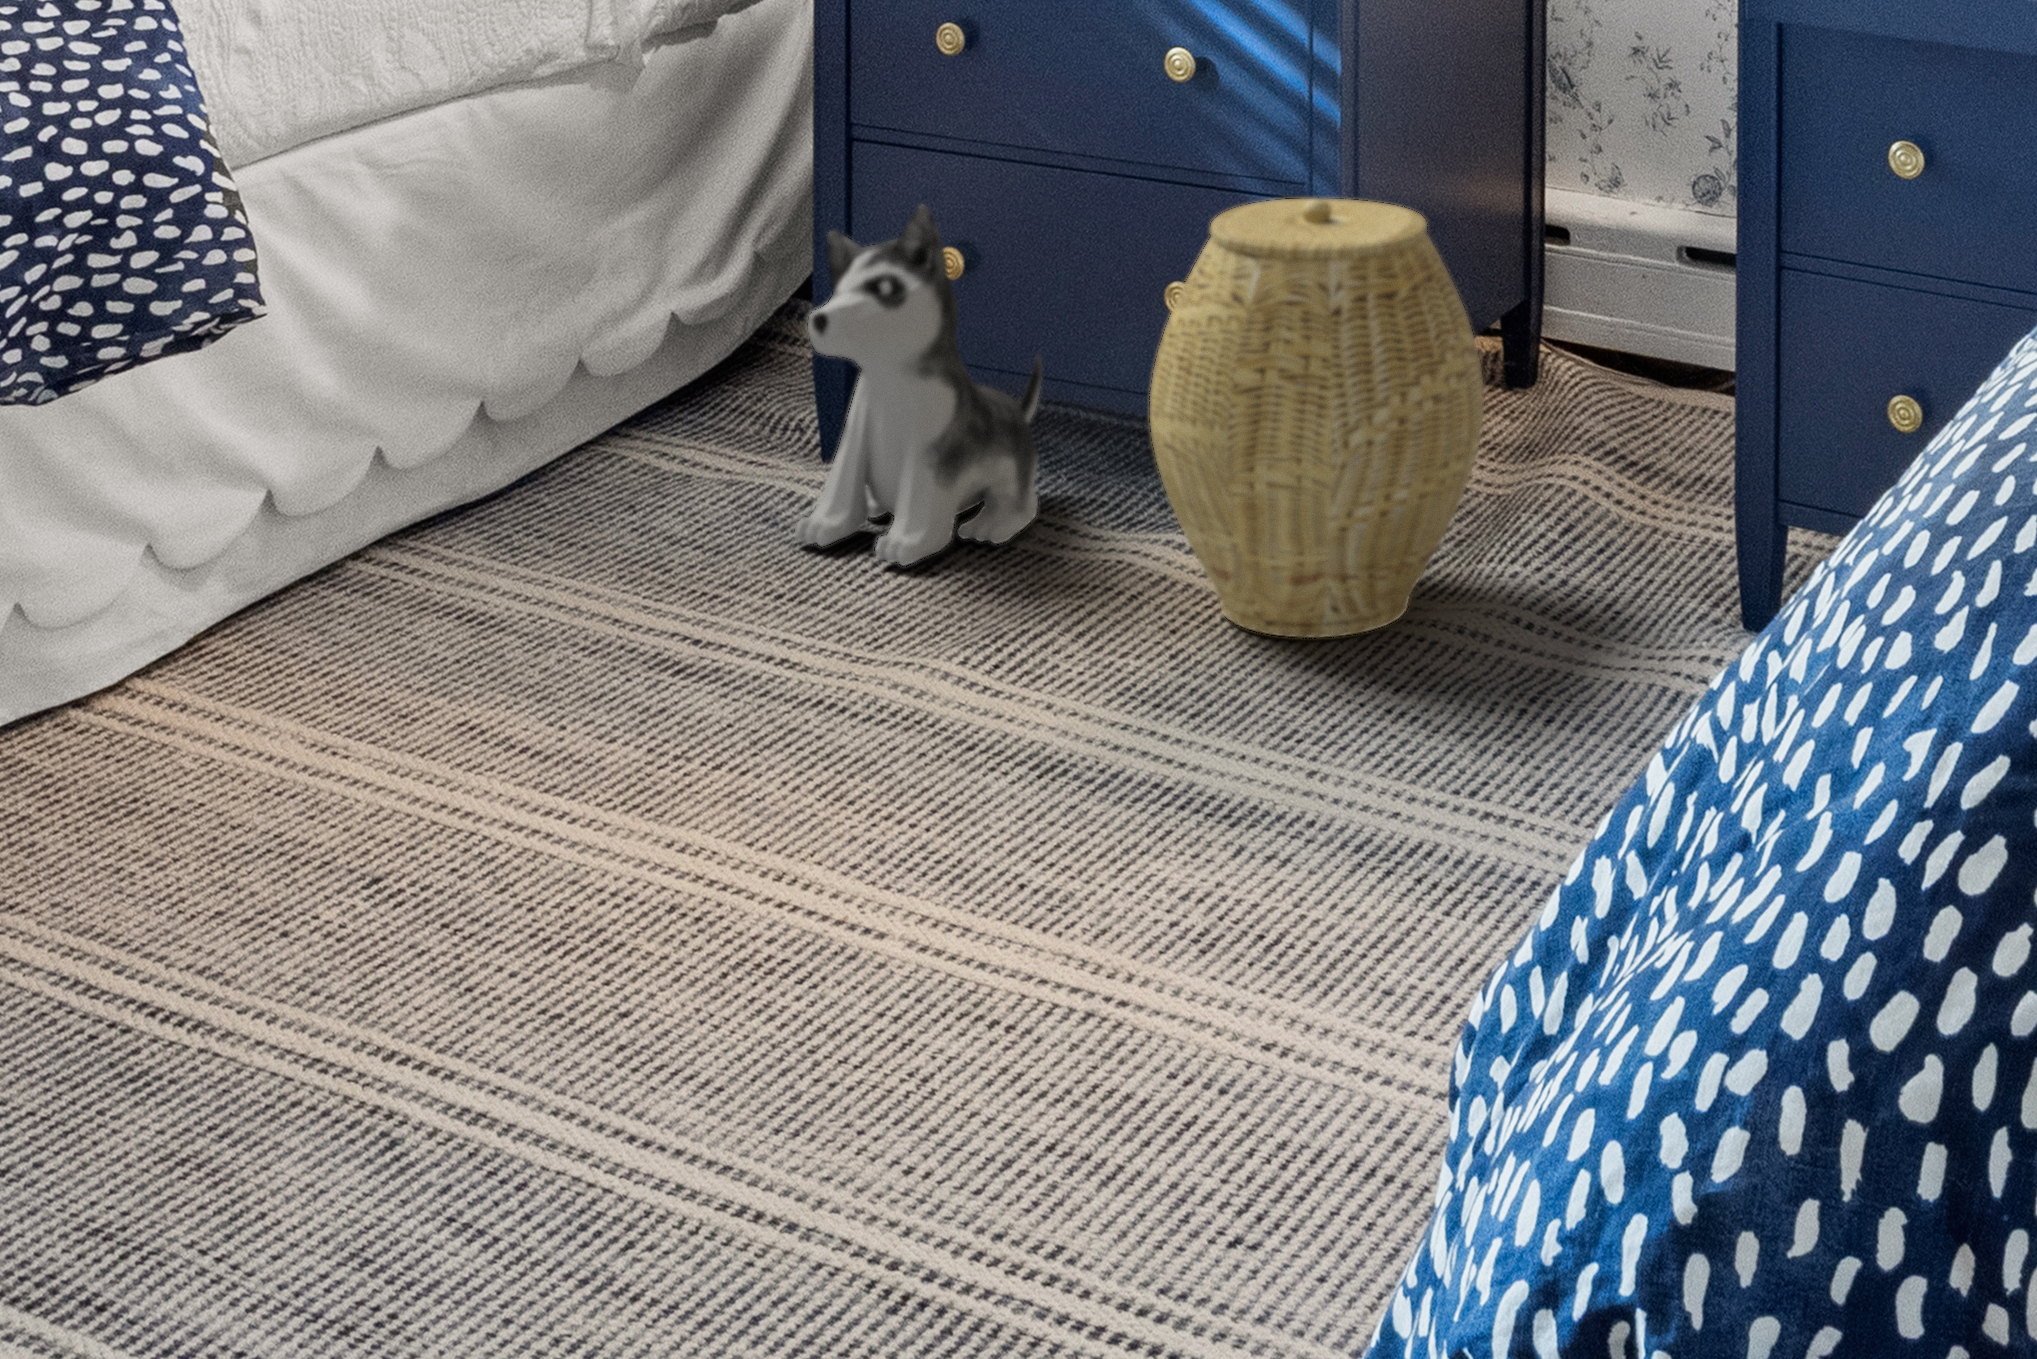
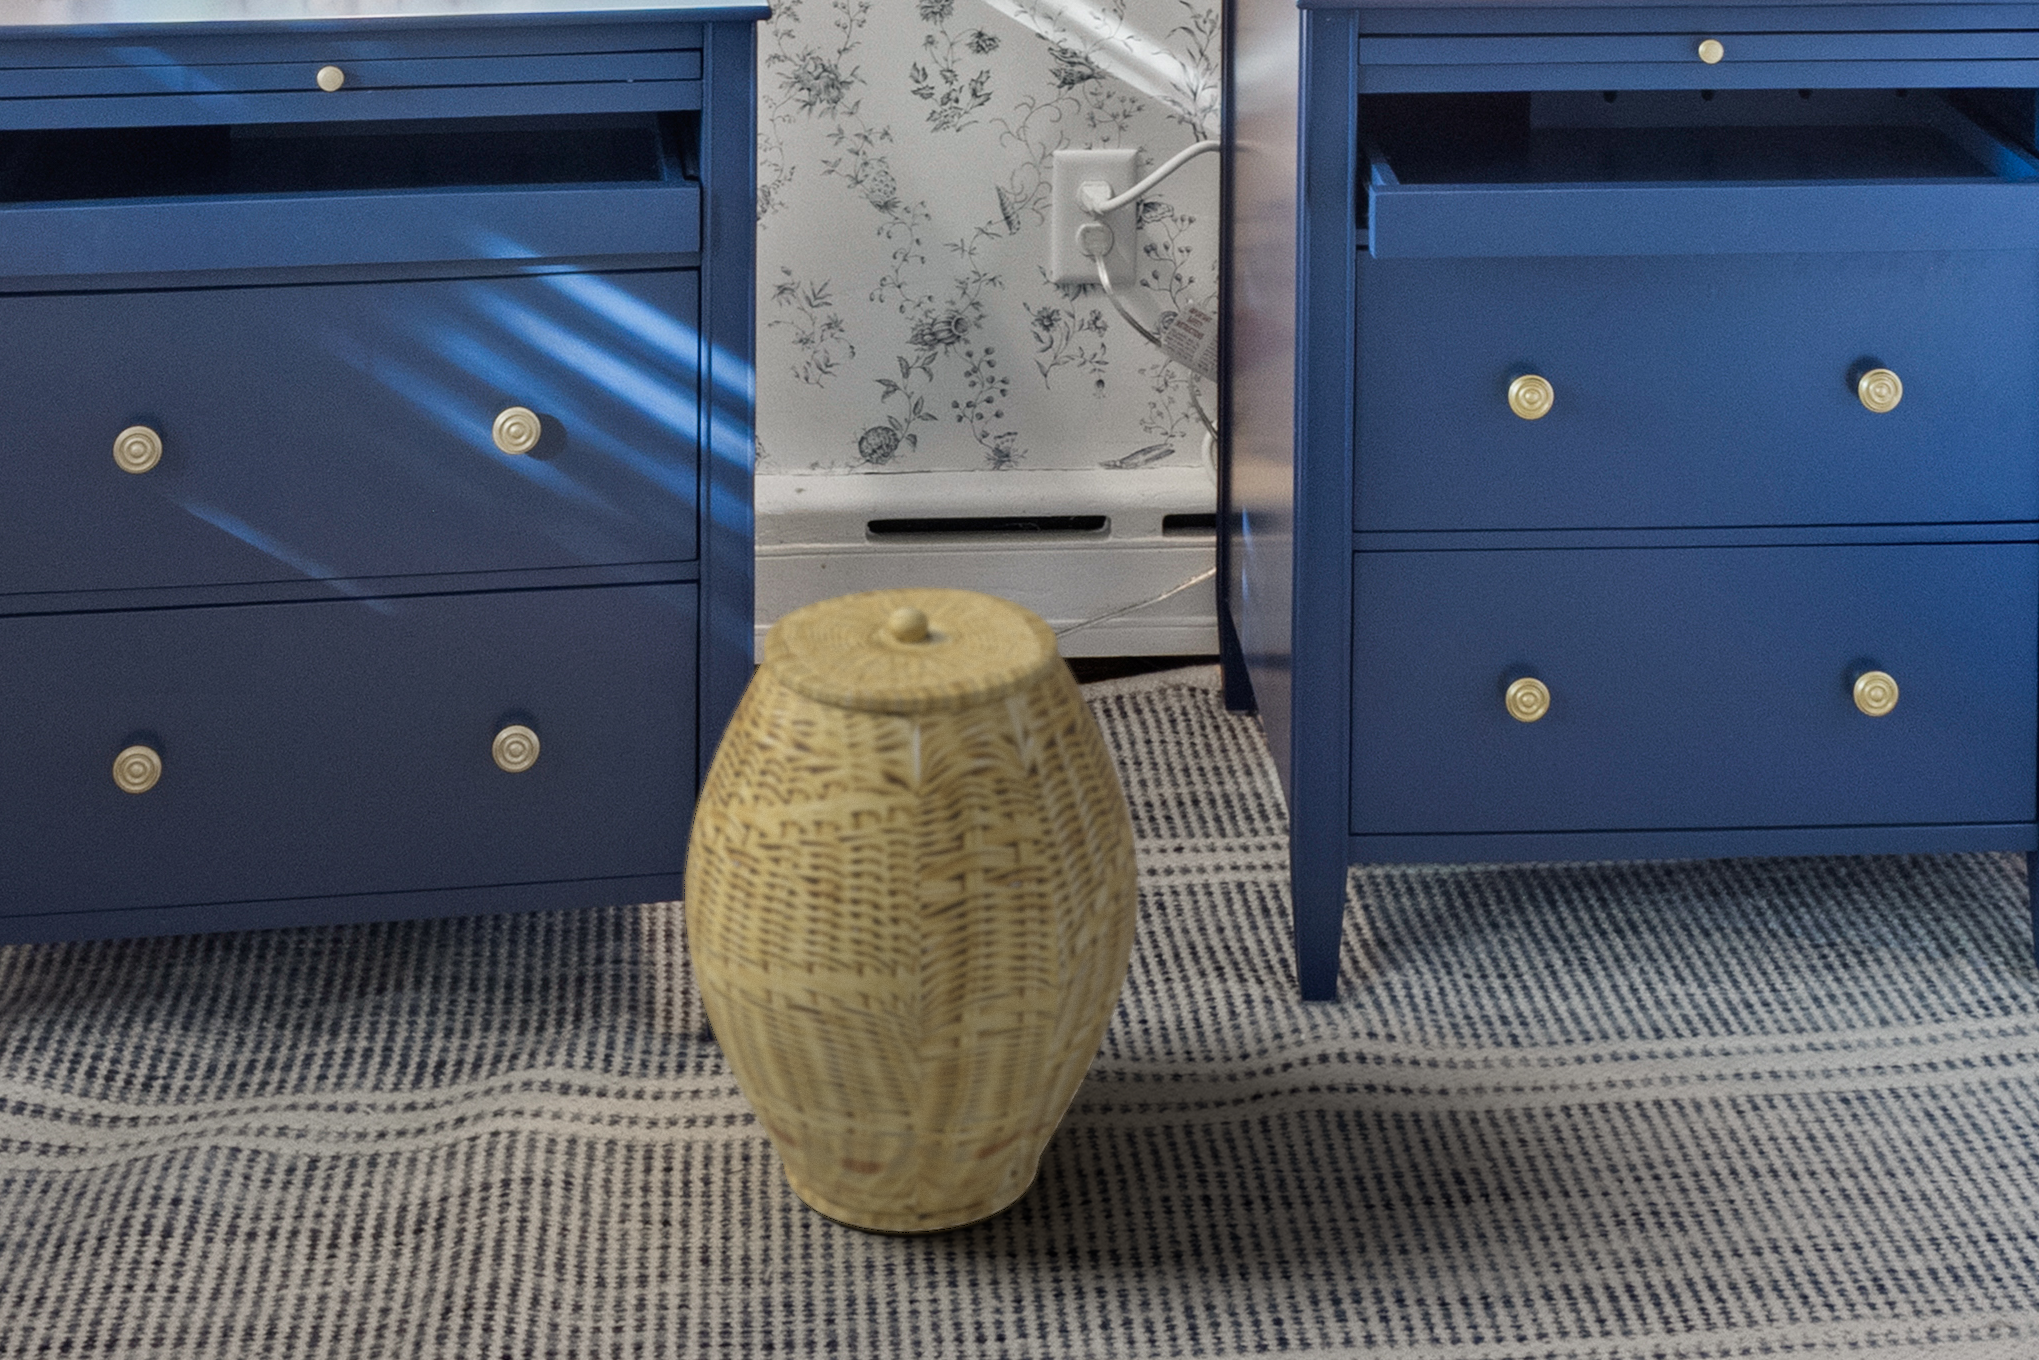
plush toy: present [795,204,1042,565] -> none [78,713,399,1263]

